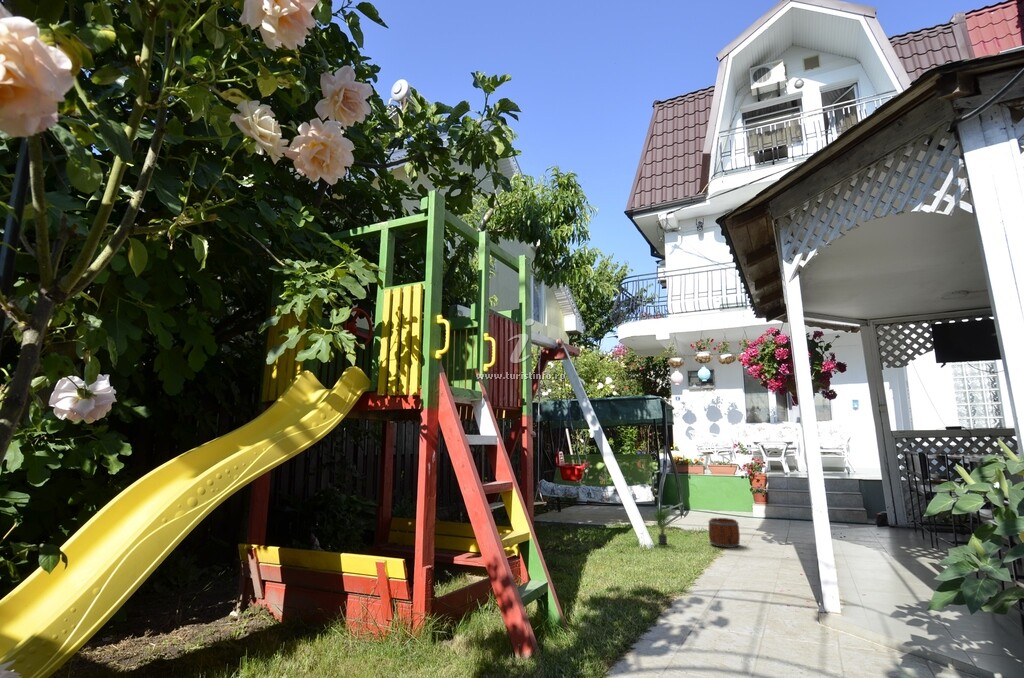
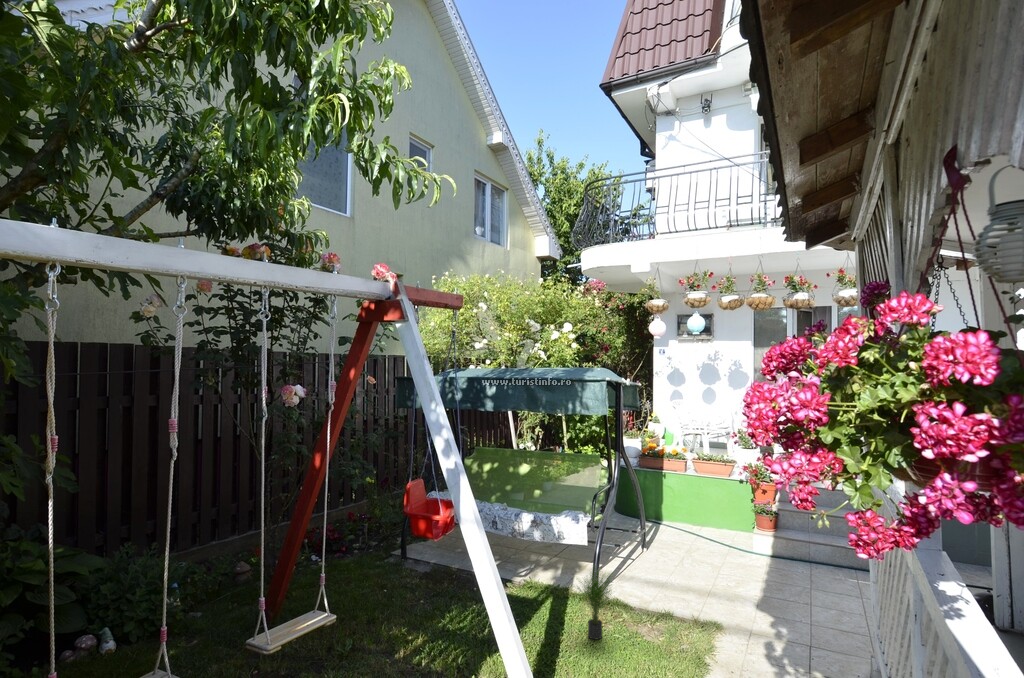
bucket: present [709,518,740,548] -> none [675,594,728,656]

